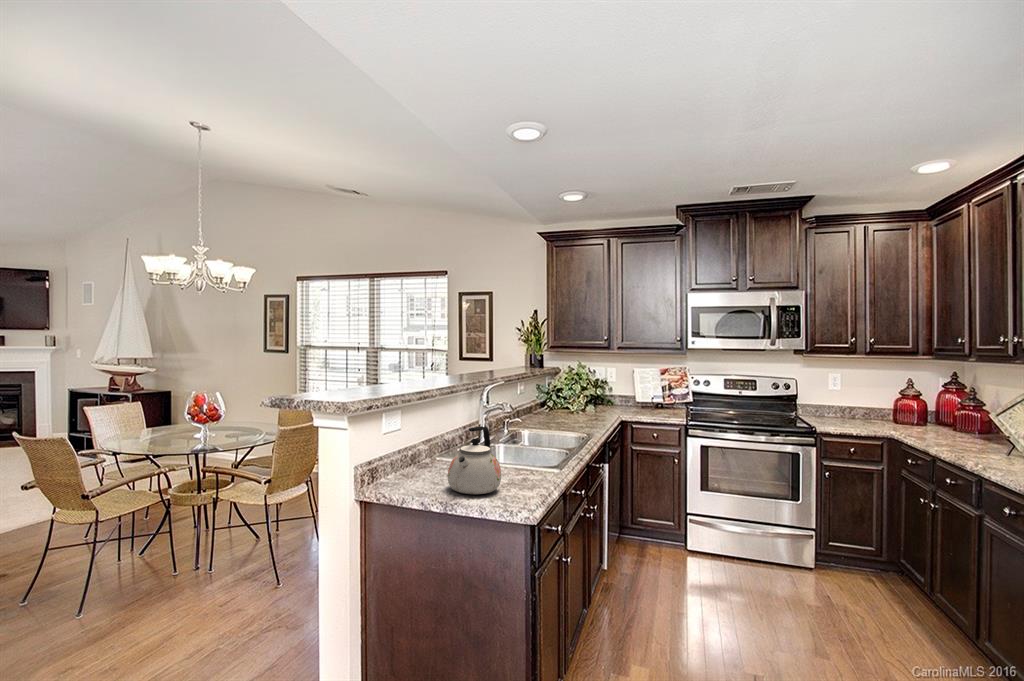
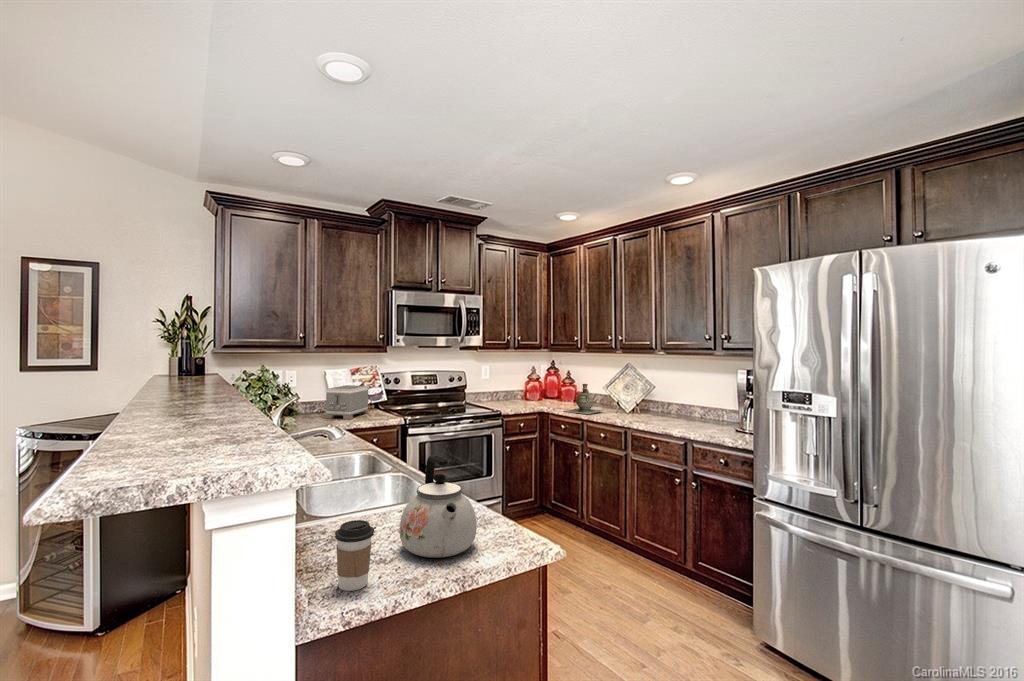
toaster: none [620,383,666,413] -> present [324,385,369,419]
ceramic jug: none [912,407,990,451] -> present [564,384,602,414]
coffee cup: none [393,451,416,489] -> present [335,520,374,591]

